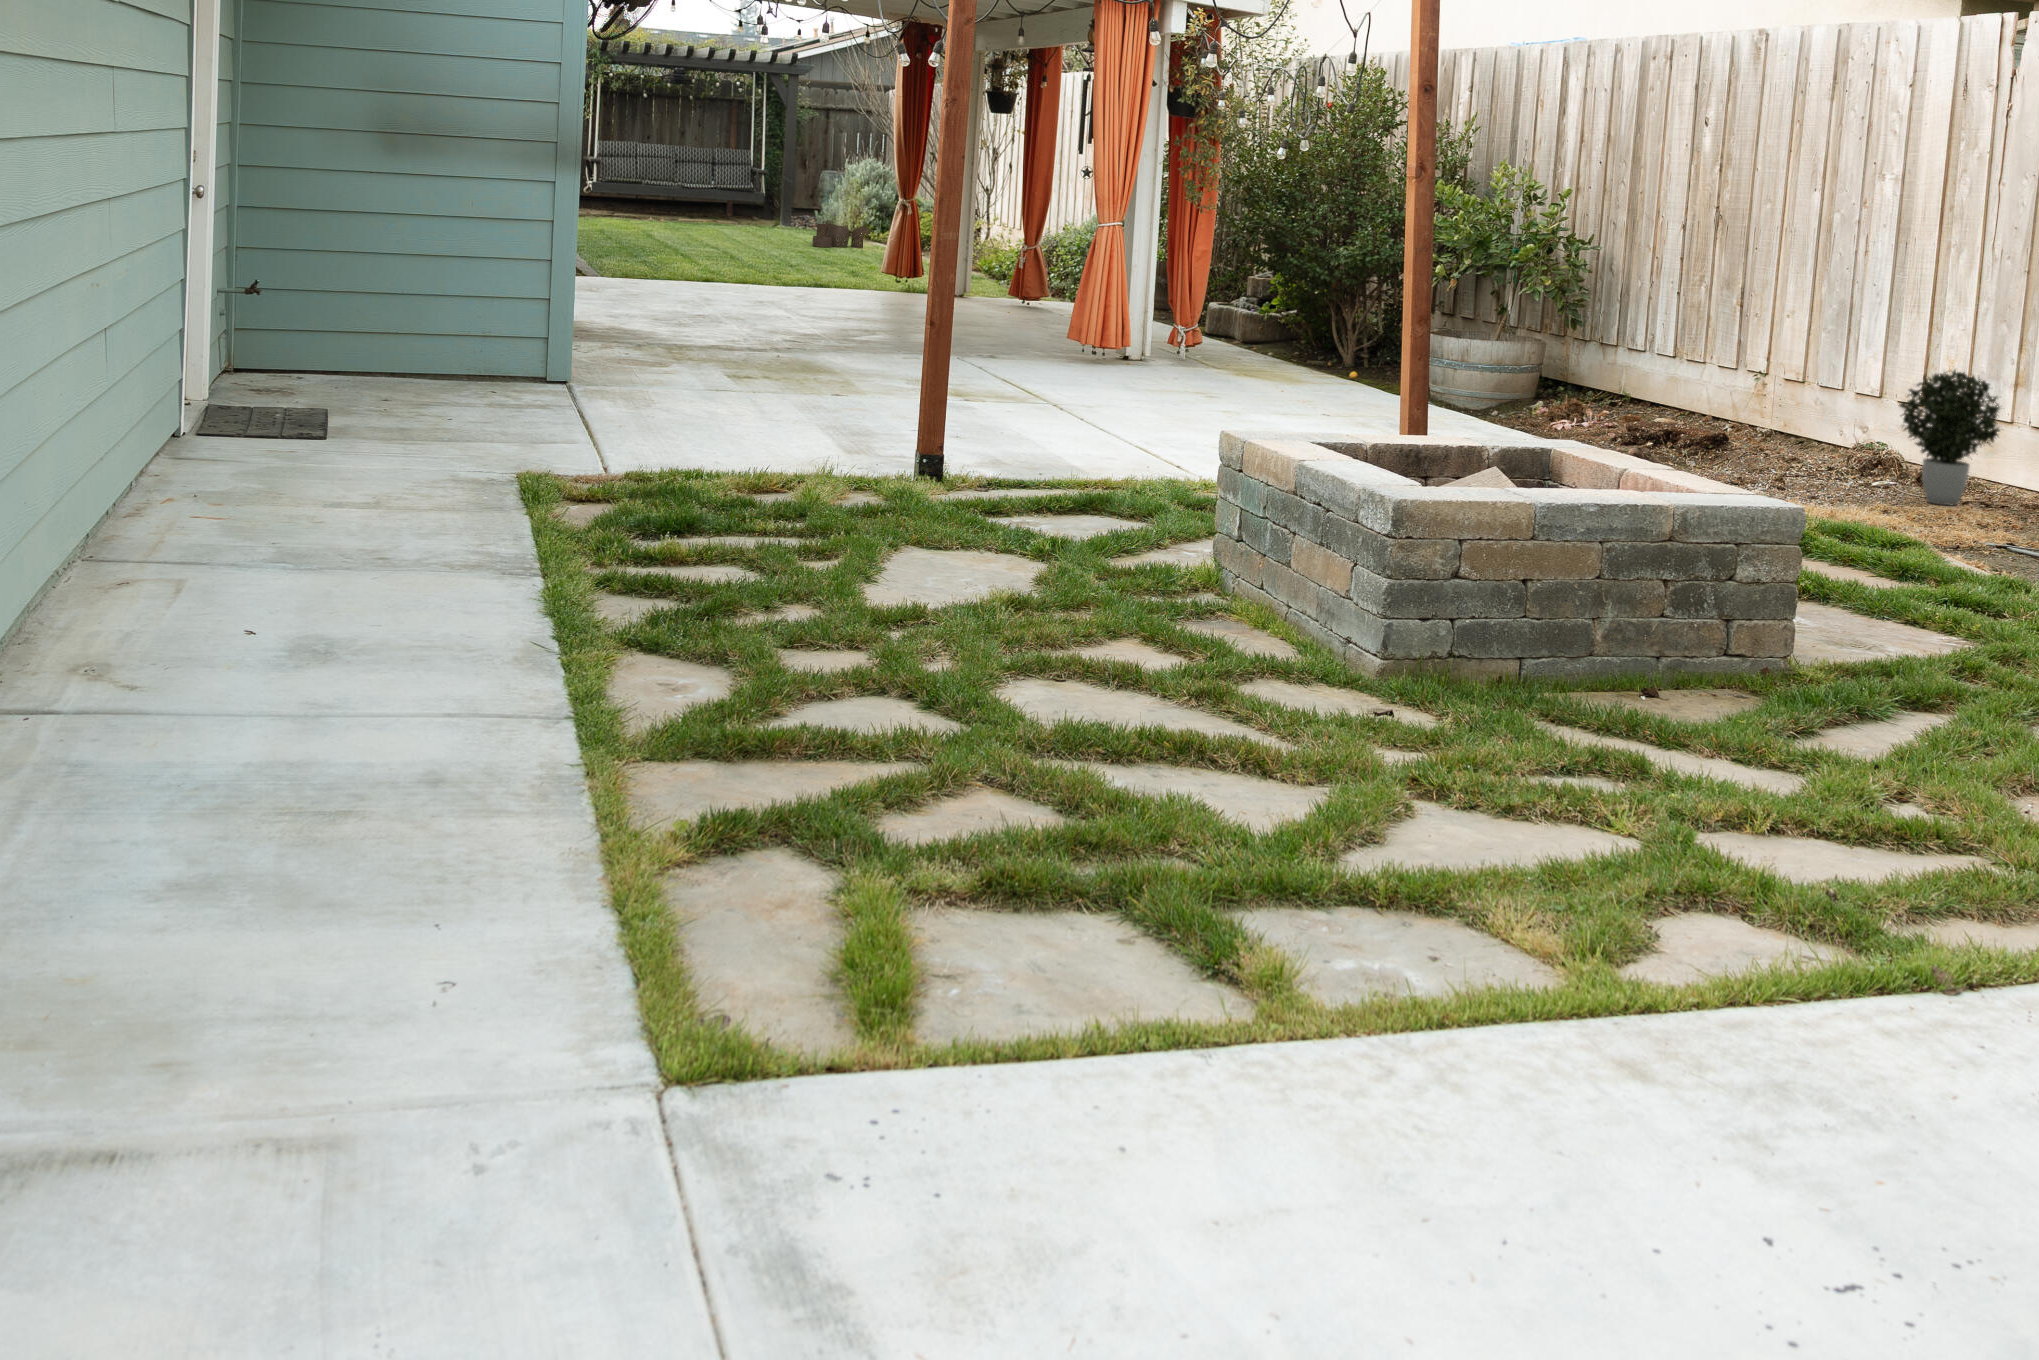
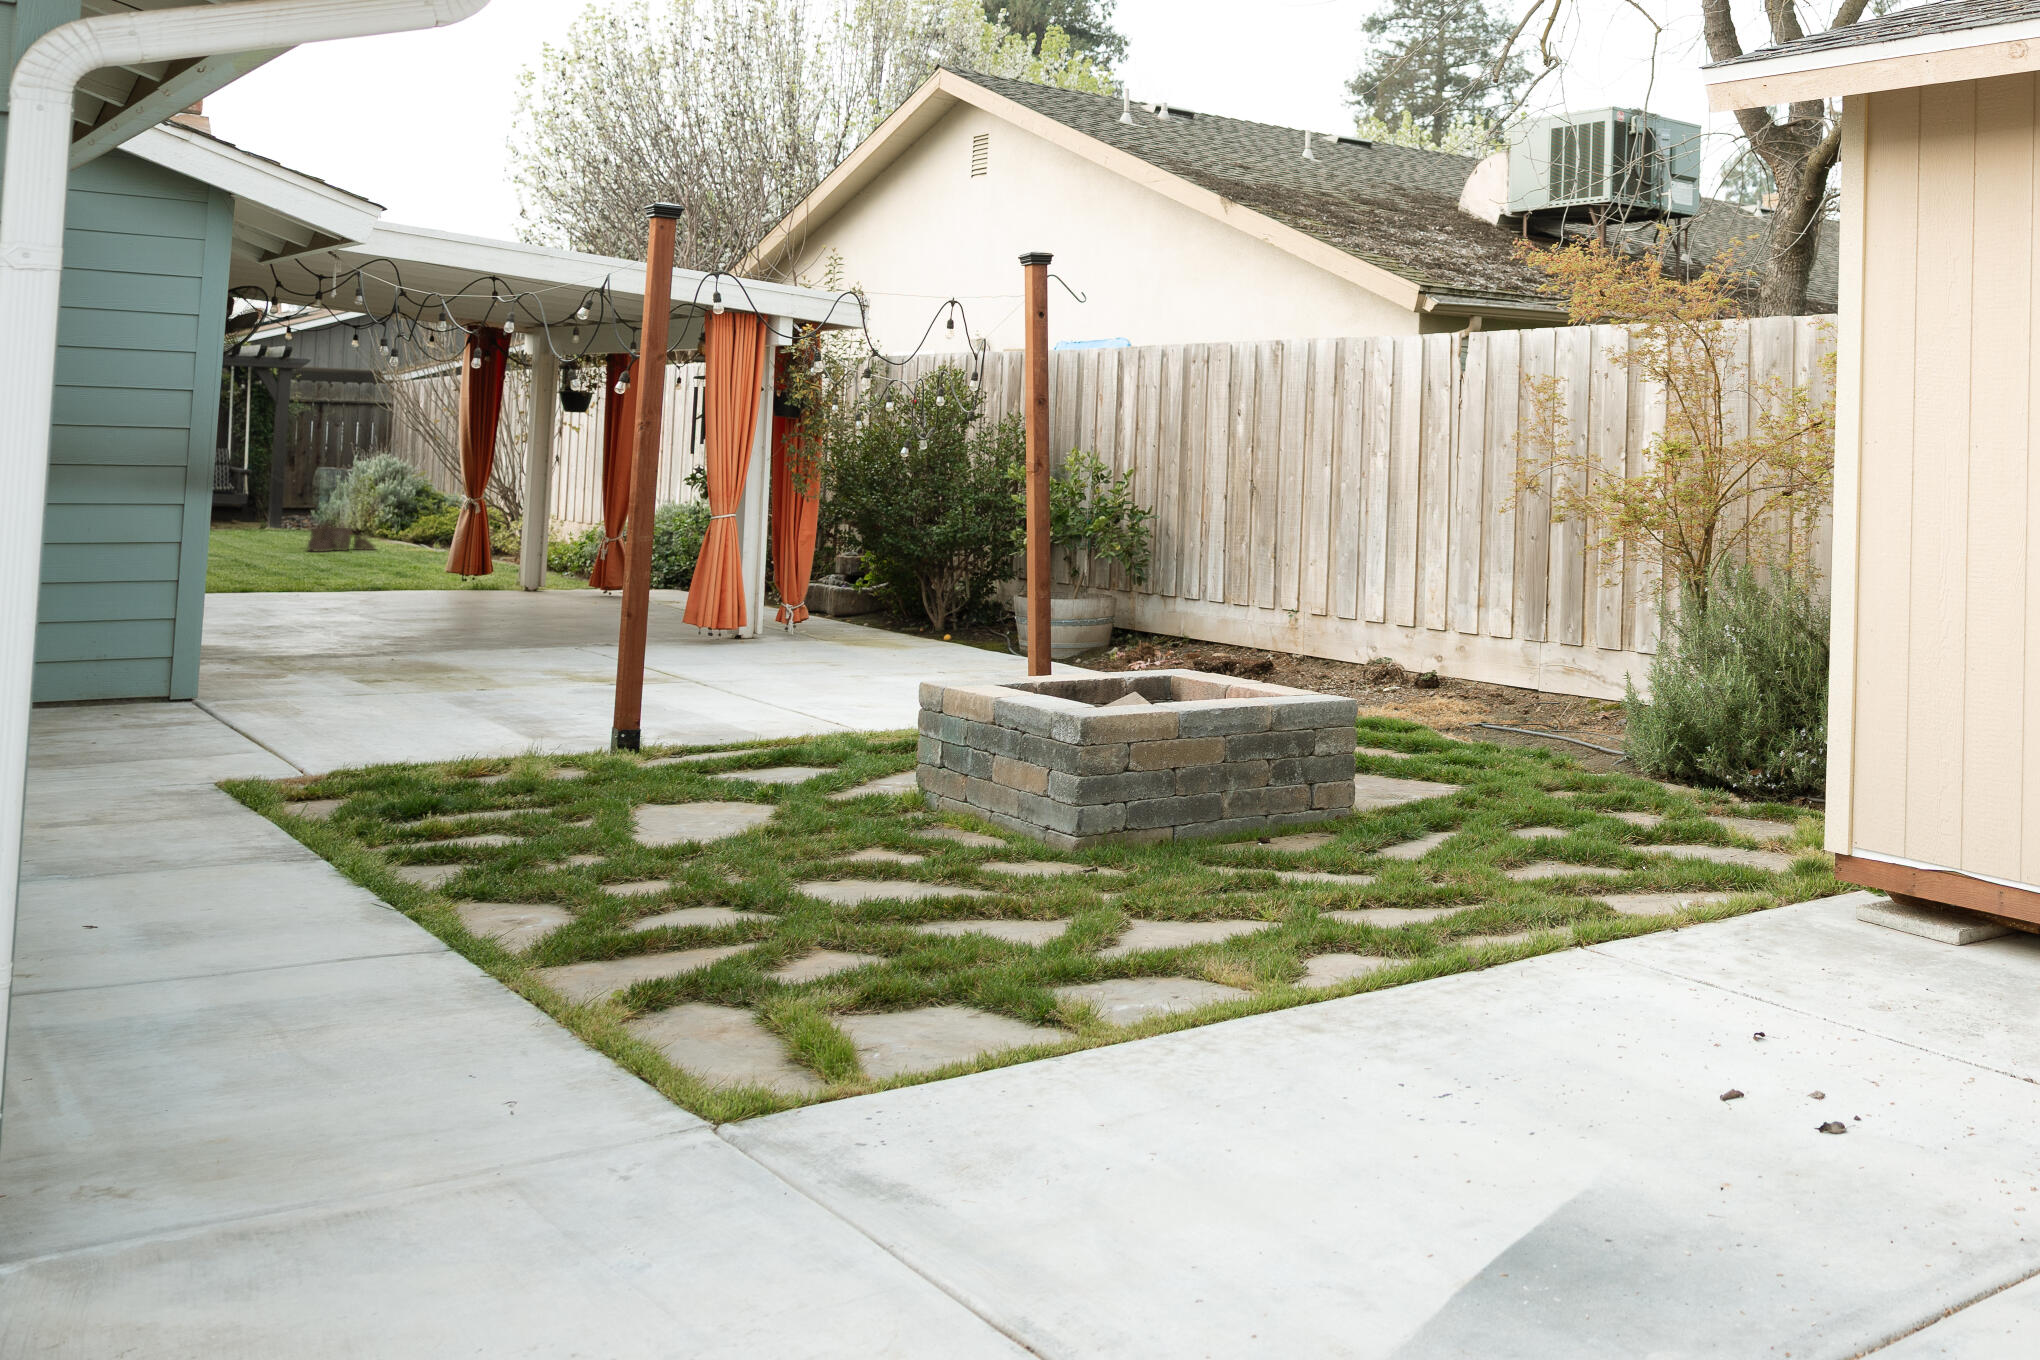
potted plant: present [1900,370,2000,505] -> none [1402,599,1475,702]

